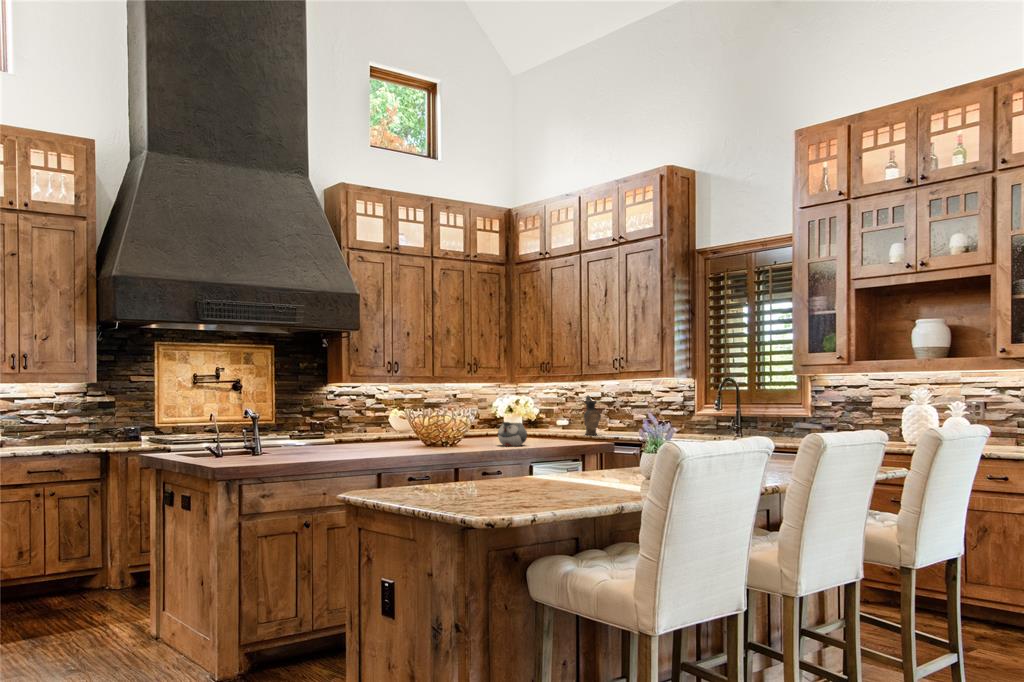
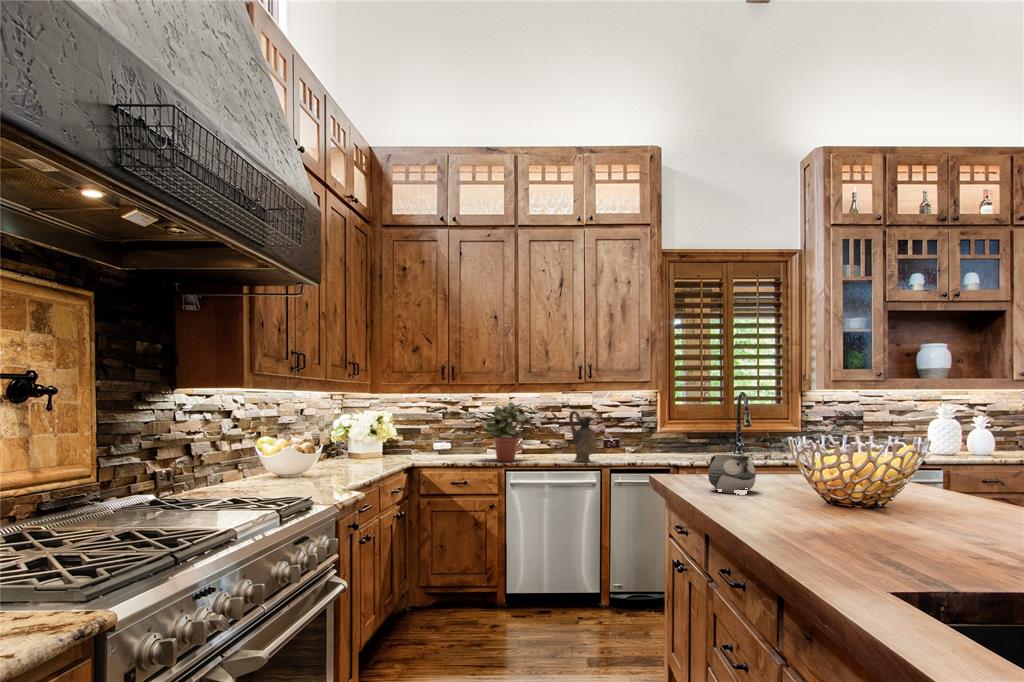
potted plant: none [529,389,571,433] -> present [481,402,535,462]

